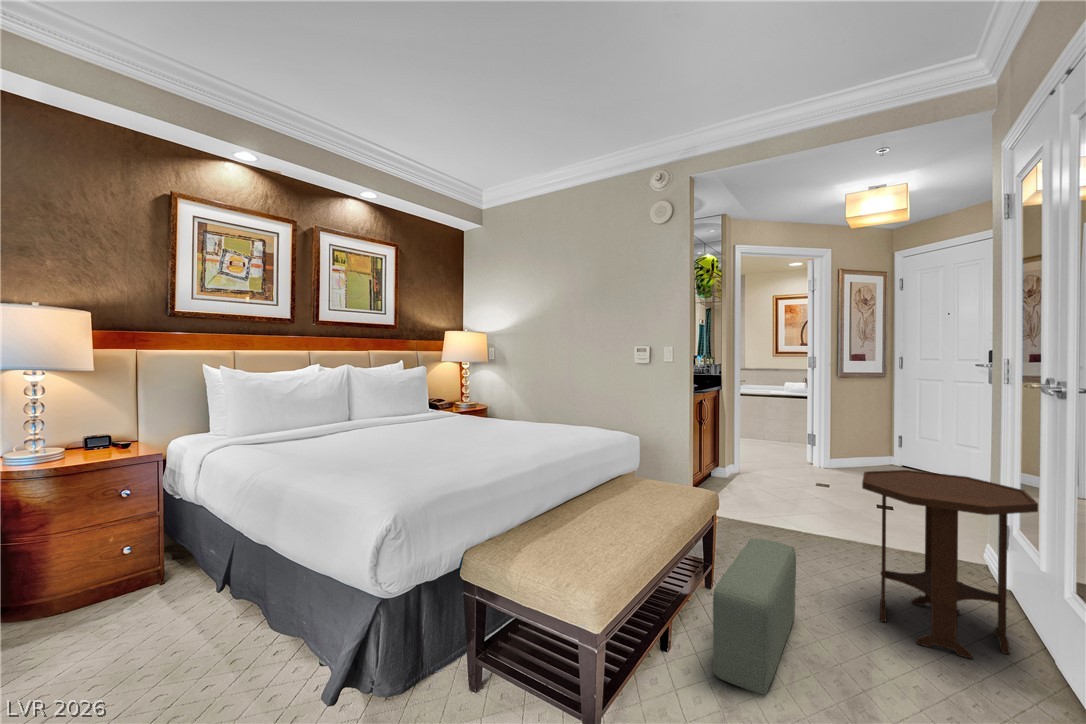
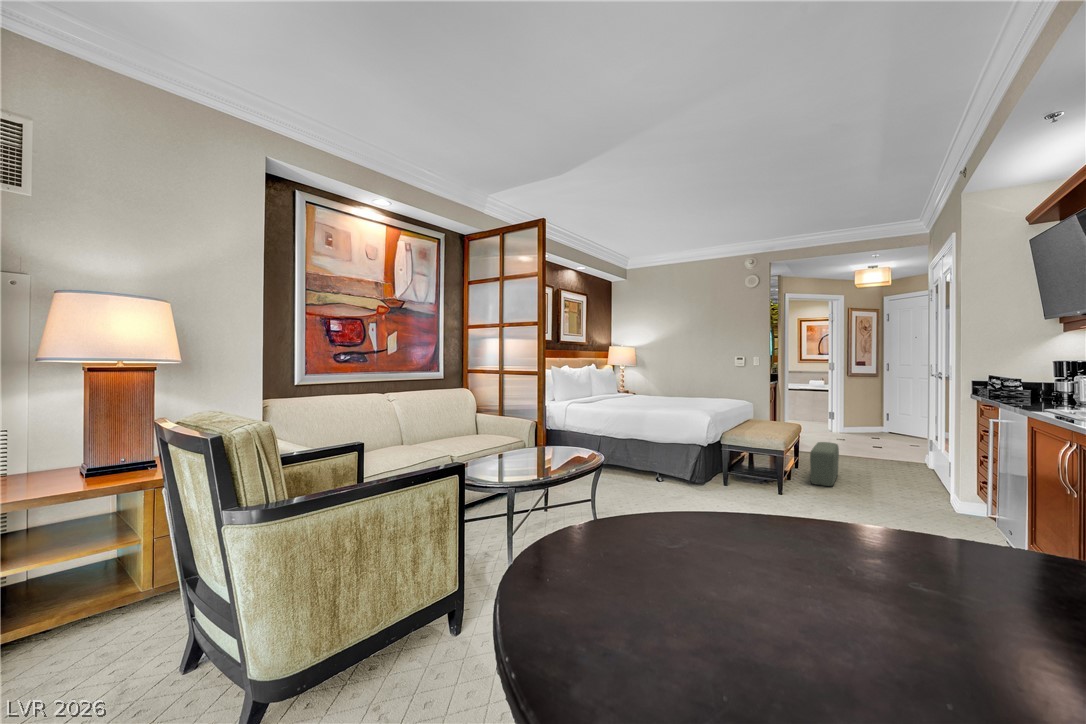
side table: present [862,470,1038,659] -> none [867,414,935,482]

